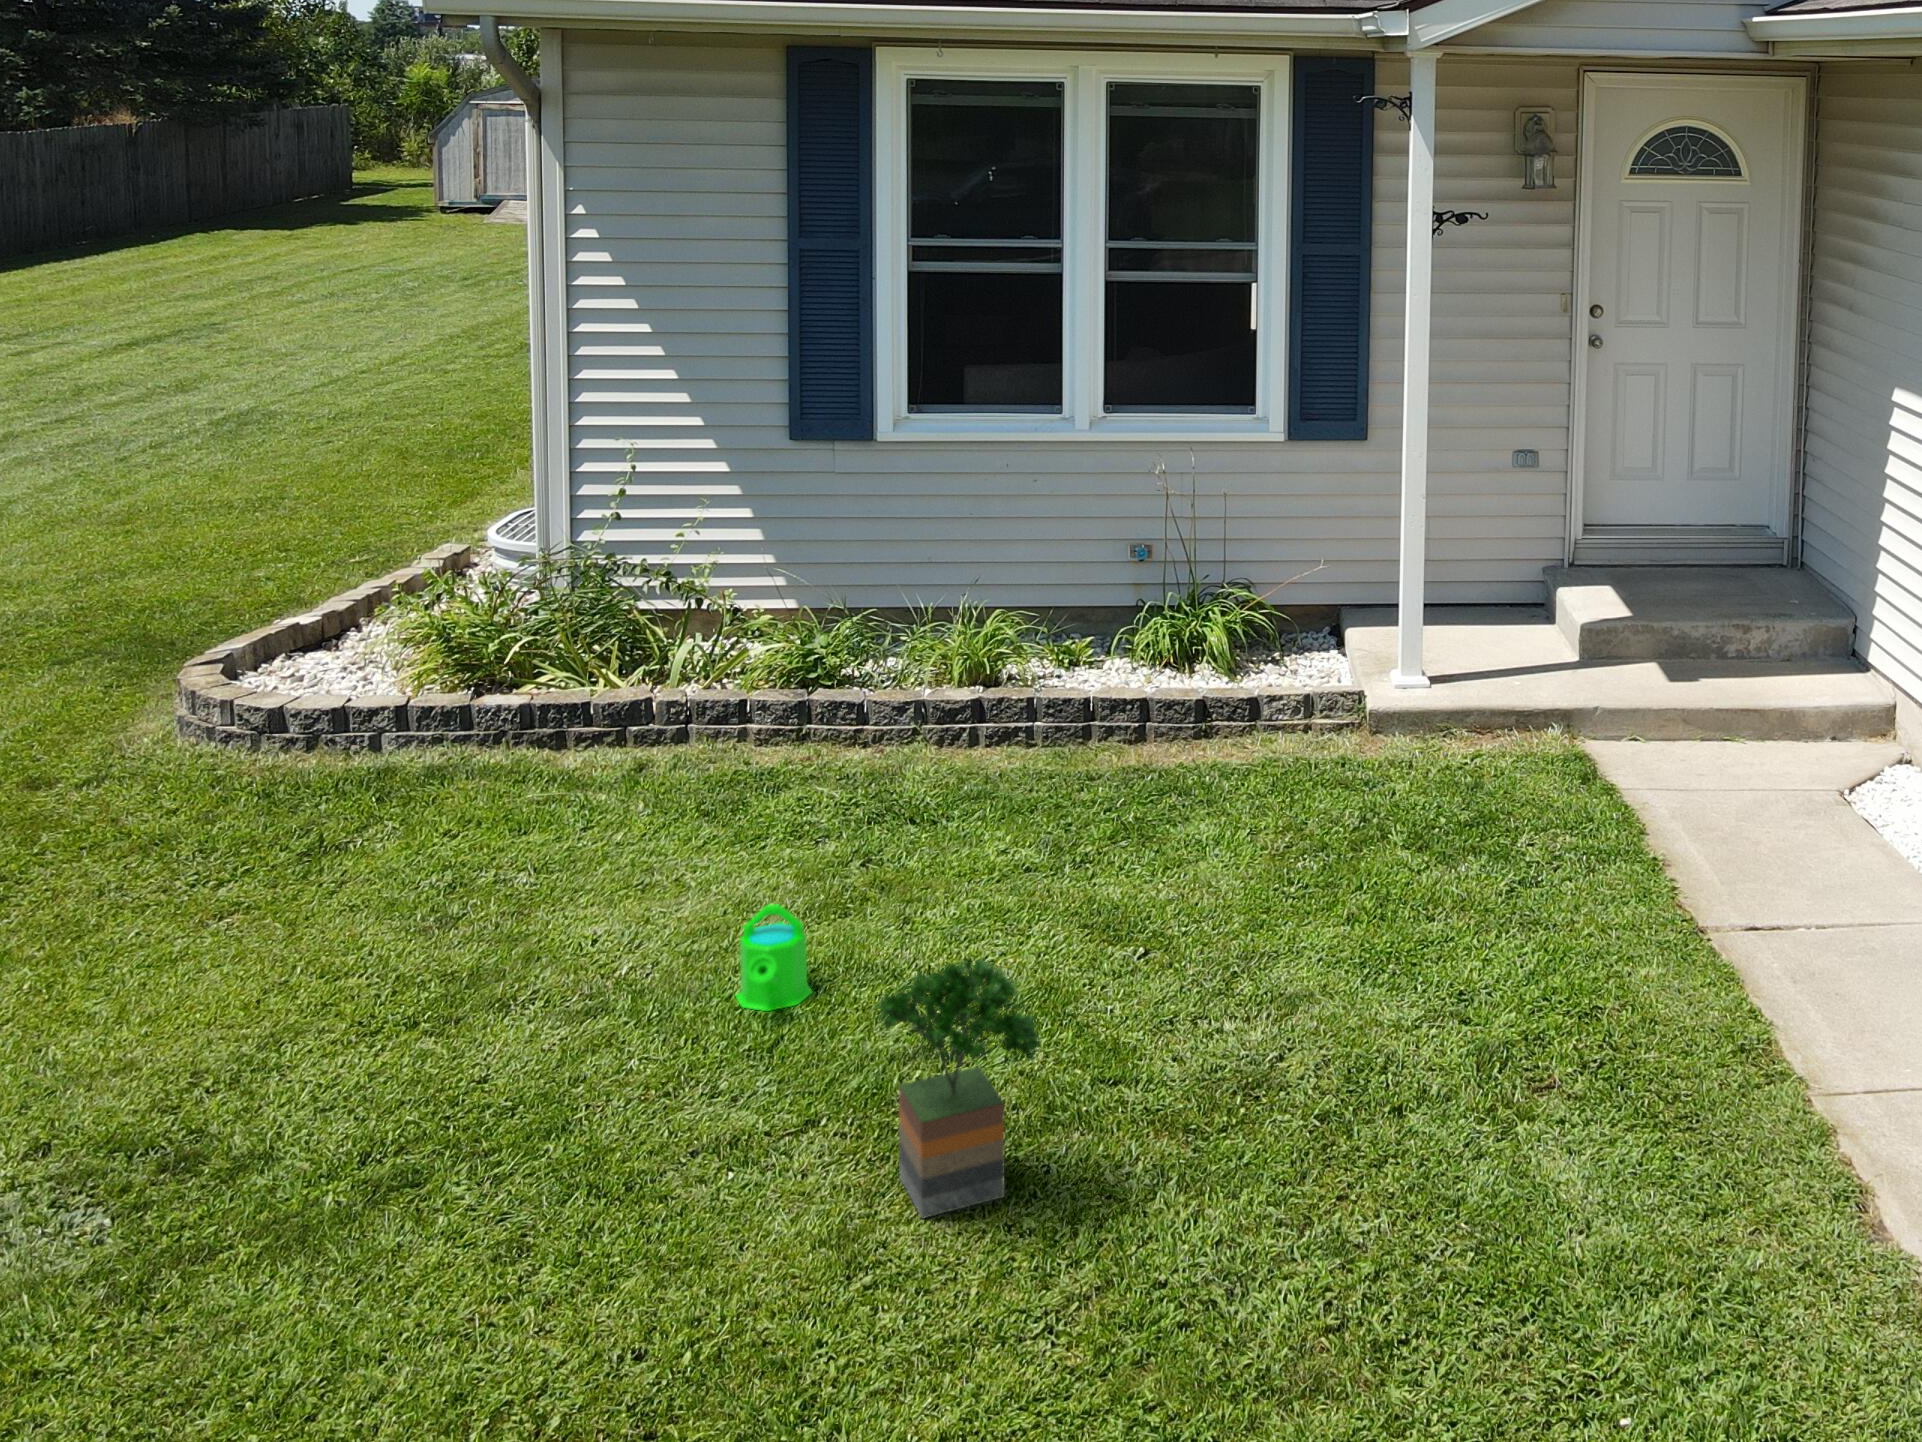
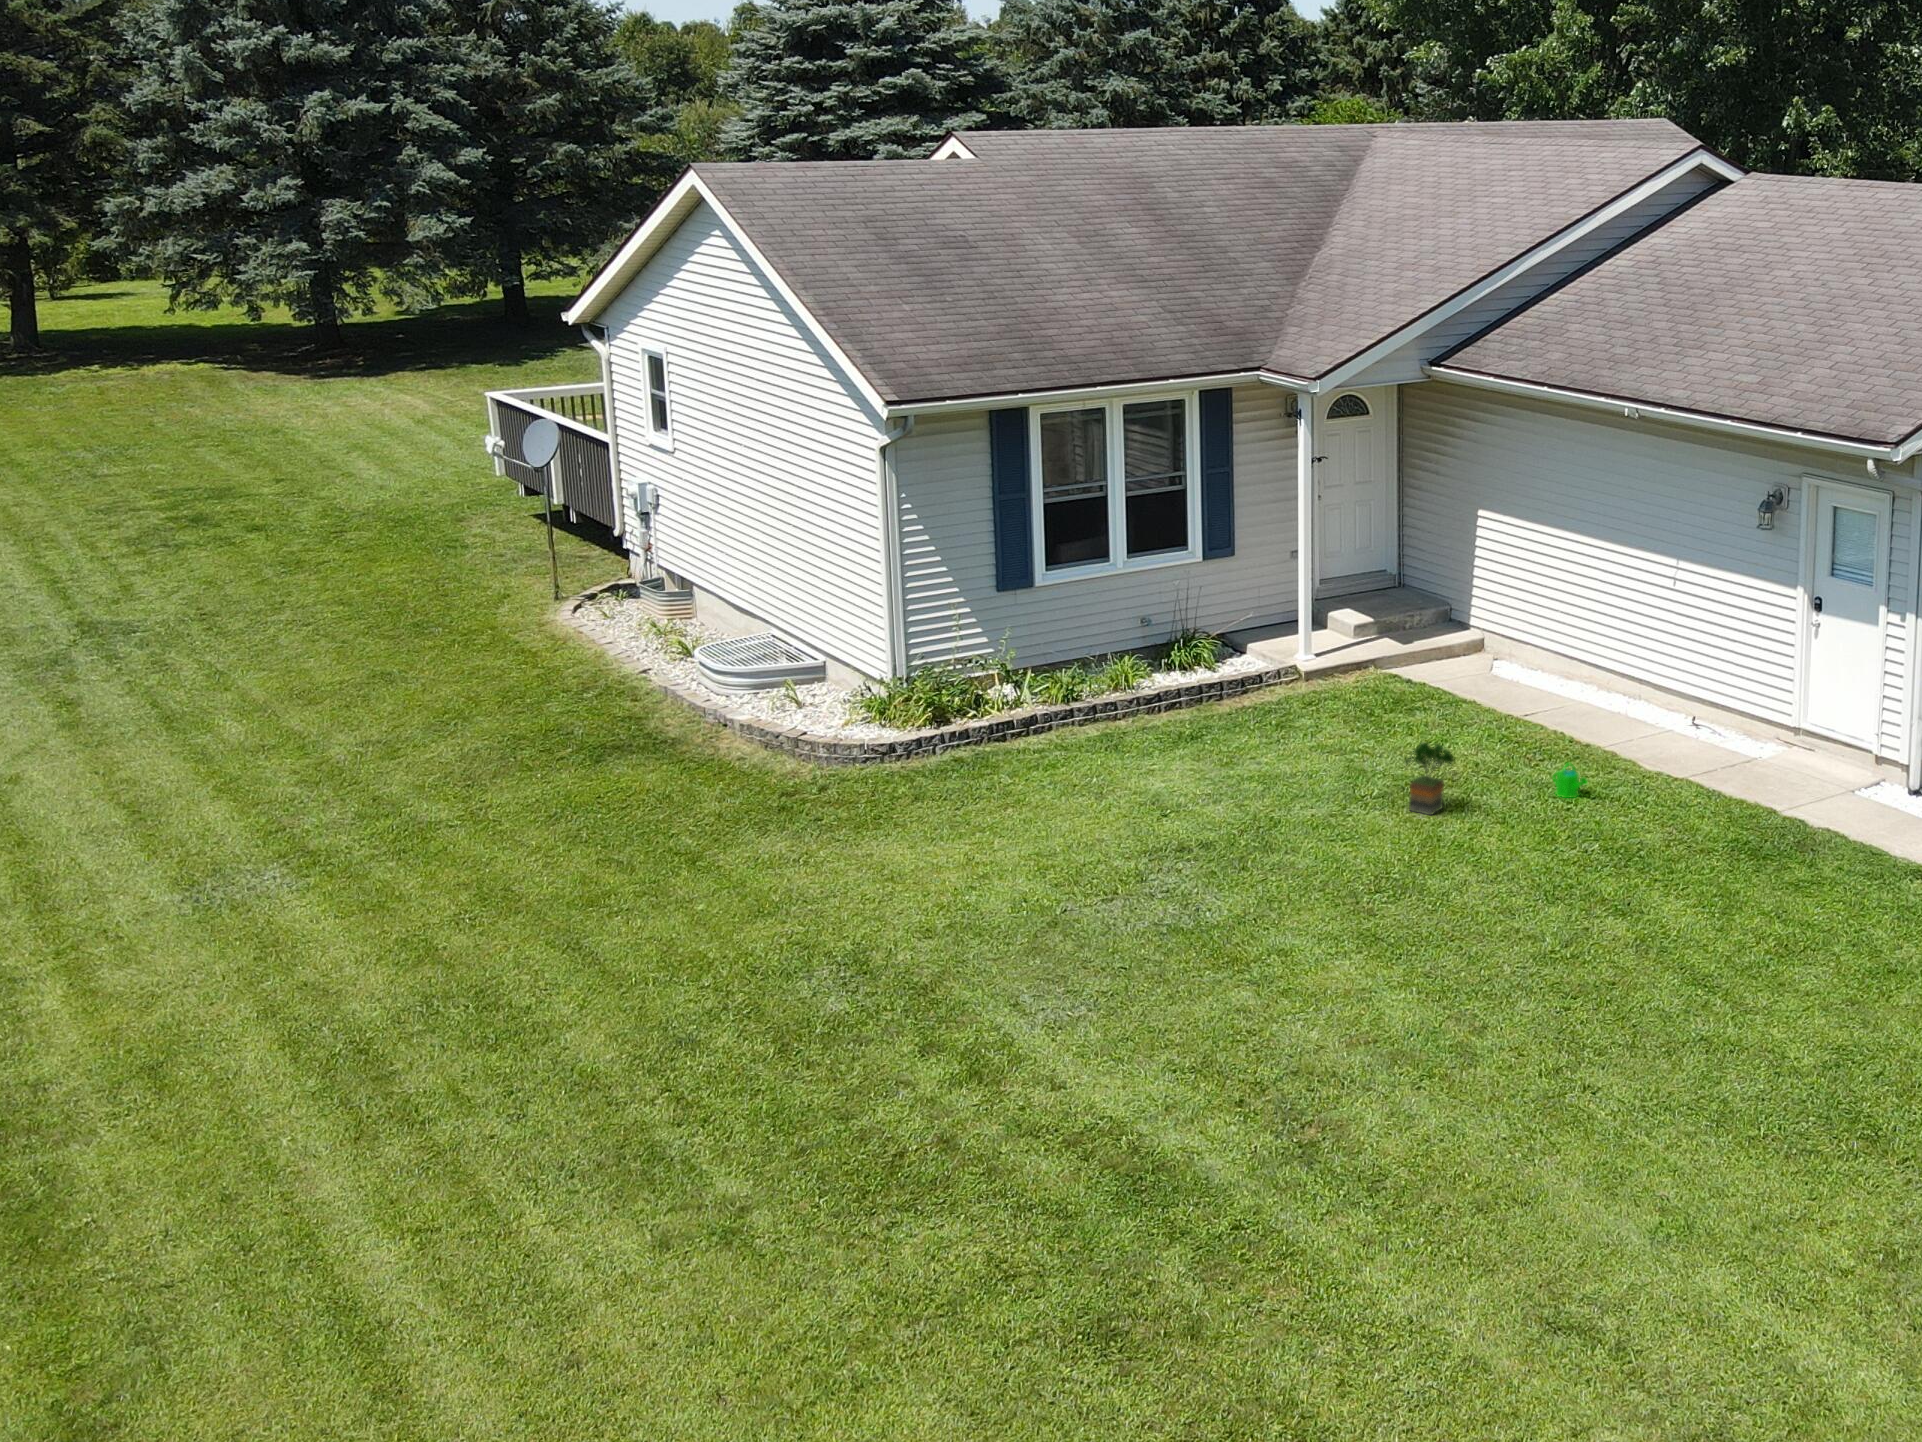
watering can: present [736,904,812,1011] -> present [1552,762,1588,798]

